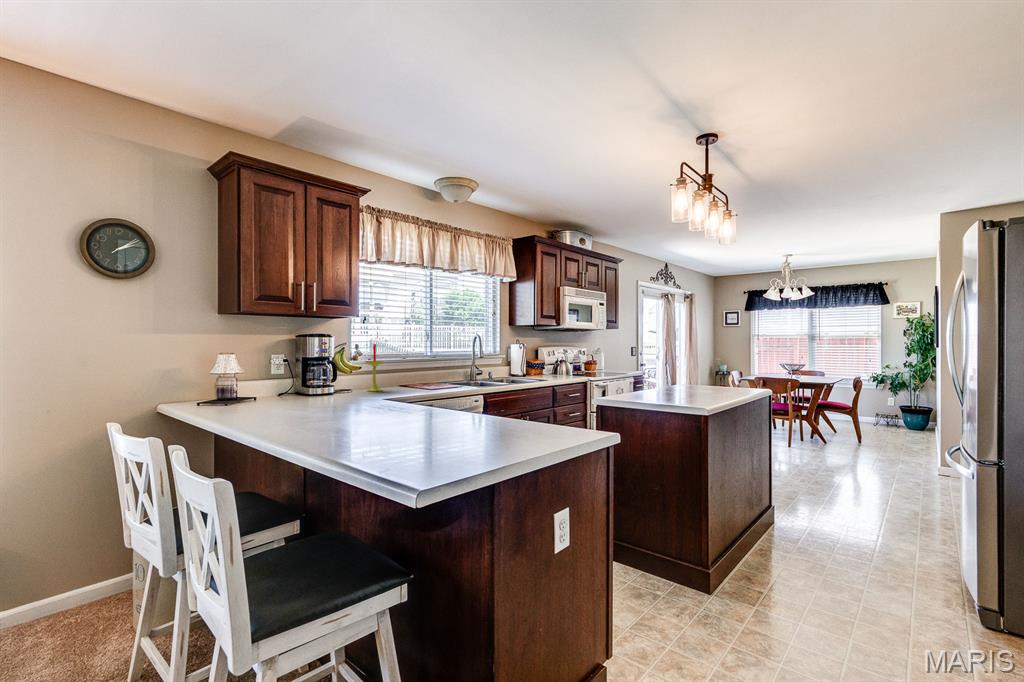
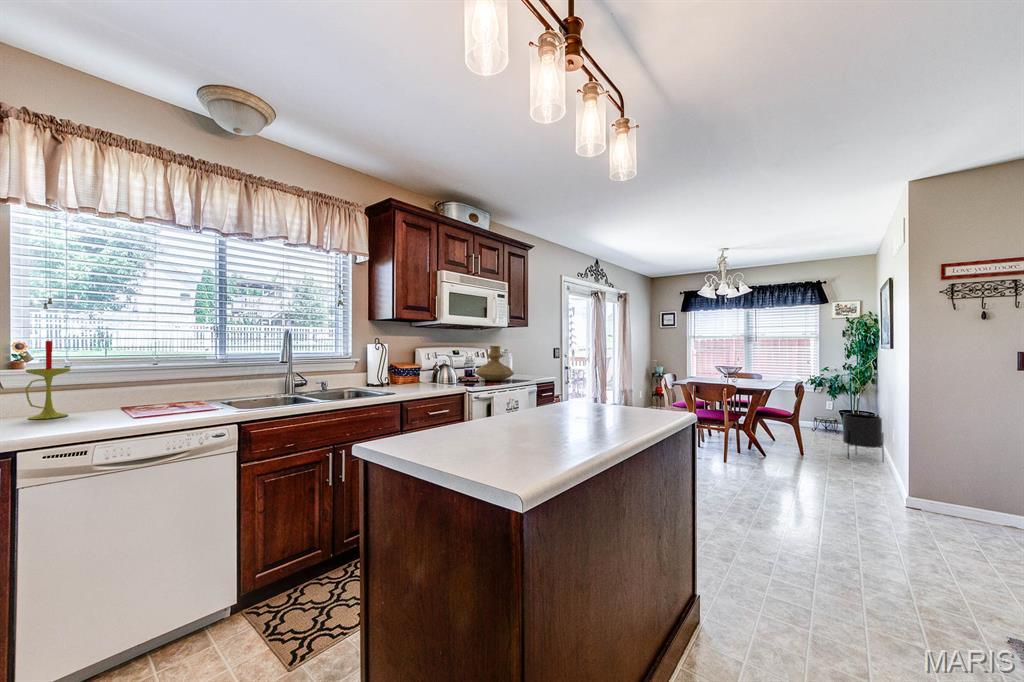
vase: none [580,346,613,375] -> present [475,346,514,381]
planter: none [897,406,932,448] -> present [843,414,884,462]

